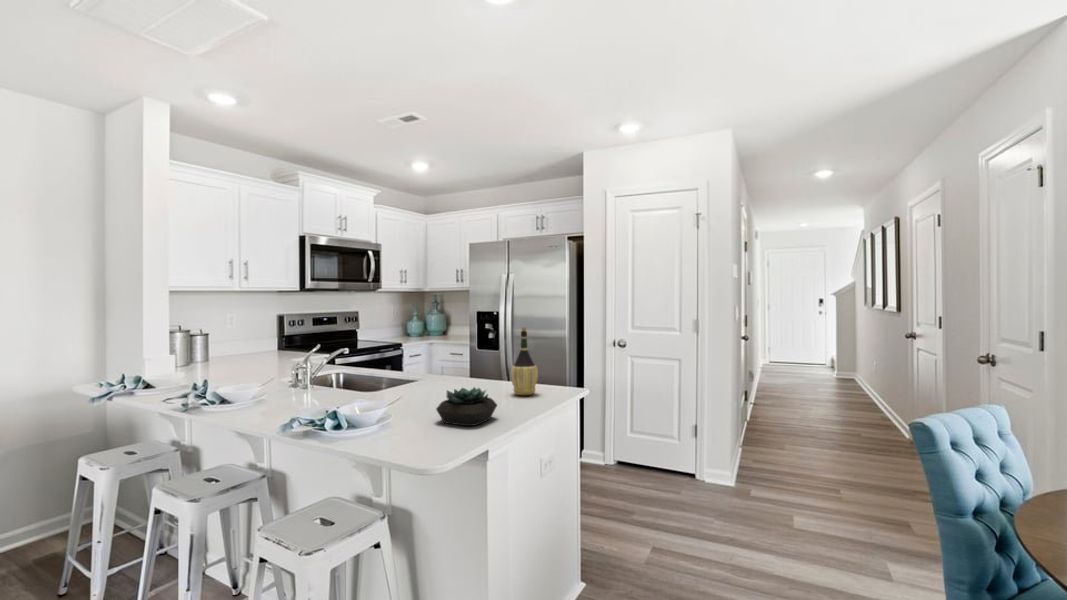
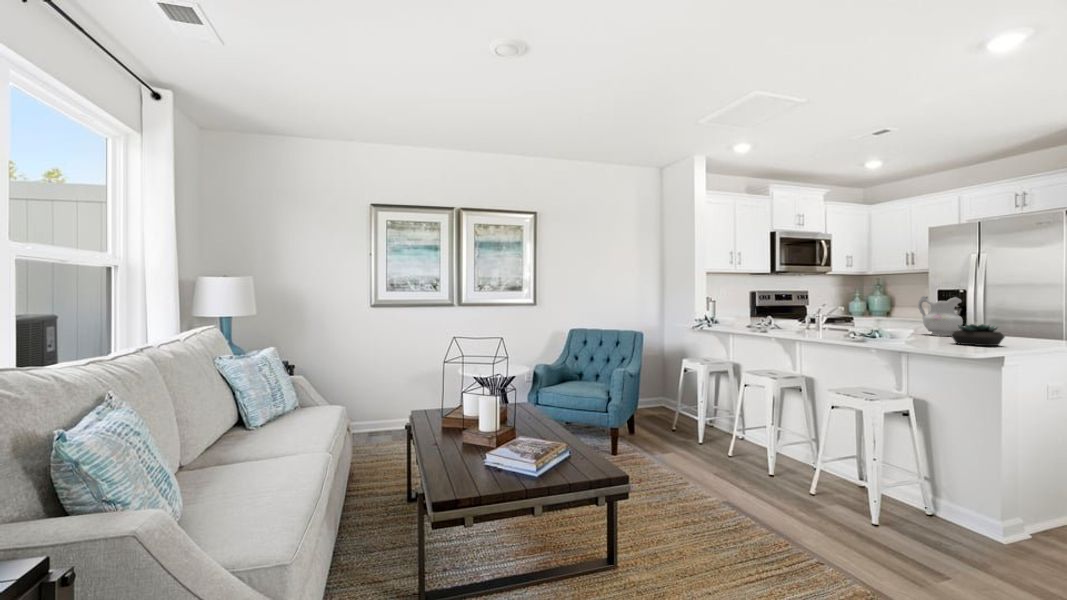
wine bottle: present [511,327,538,395] -> none [1008,288,1039,341]
ceramic pitcher: none [427,335,472,389] -> present [918,296,963,336]

